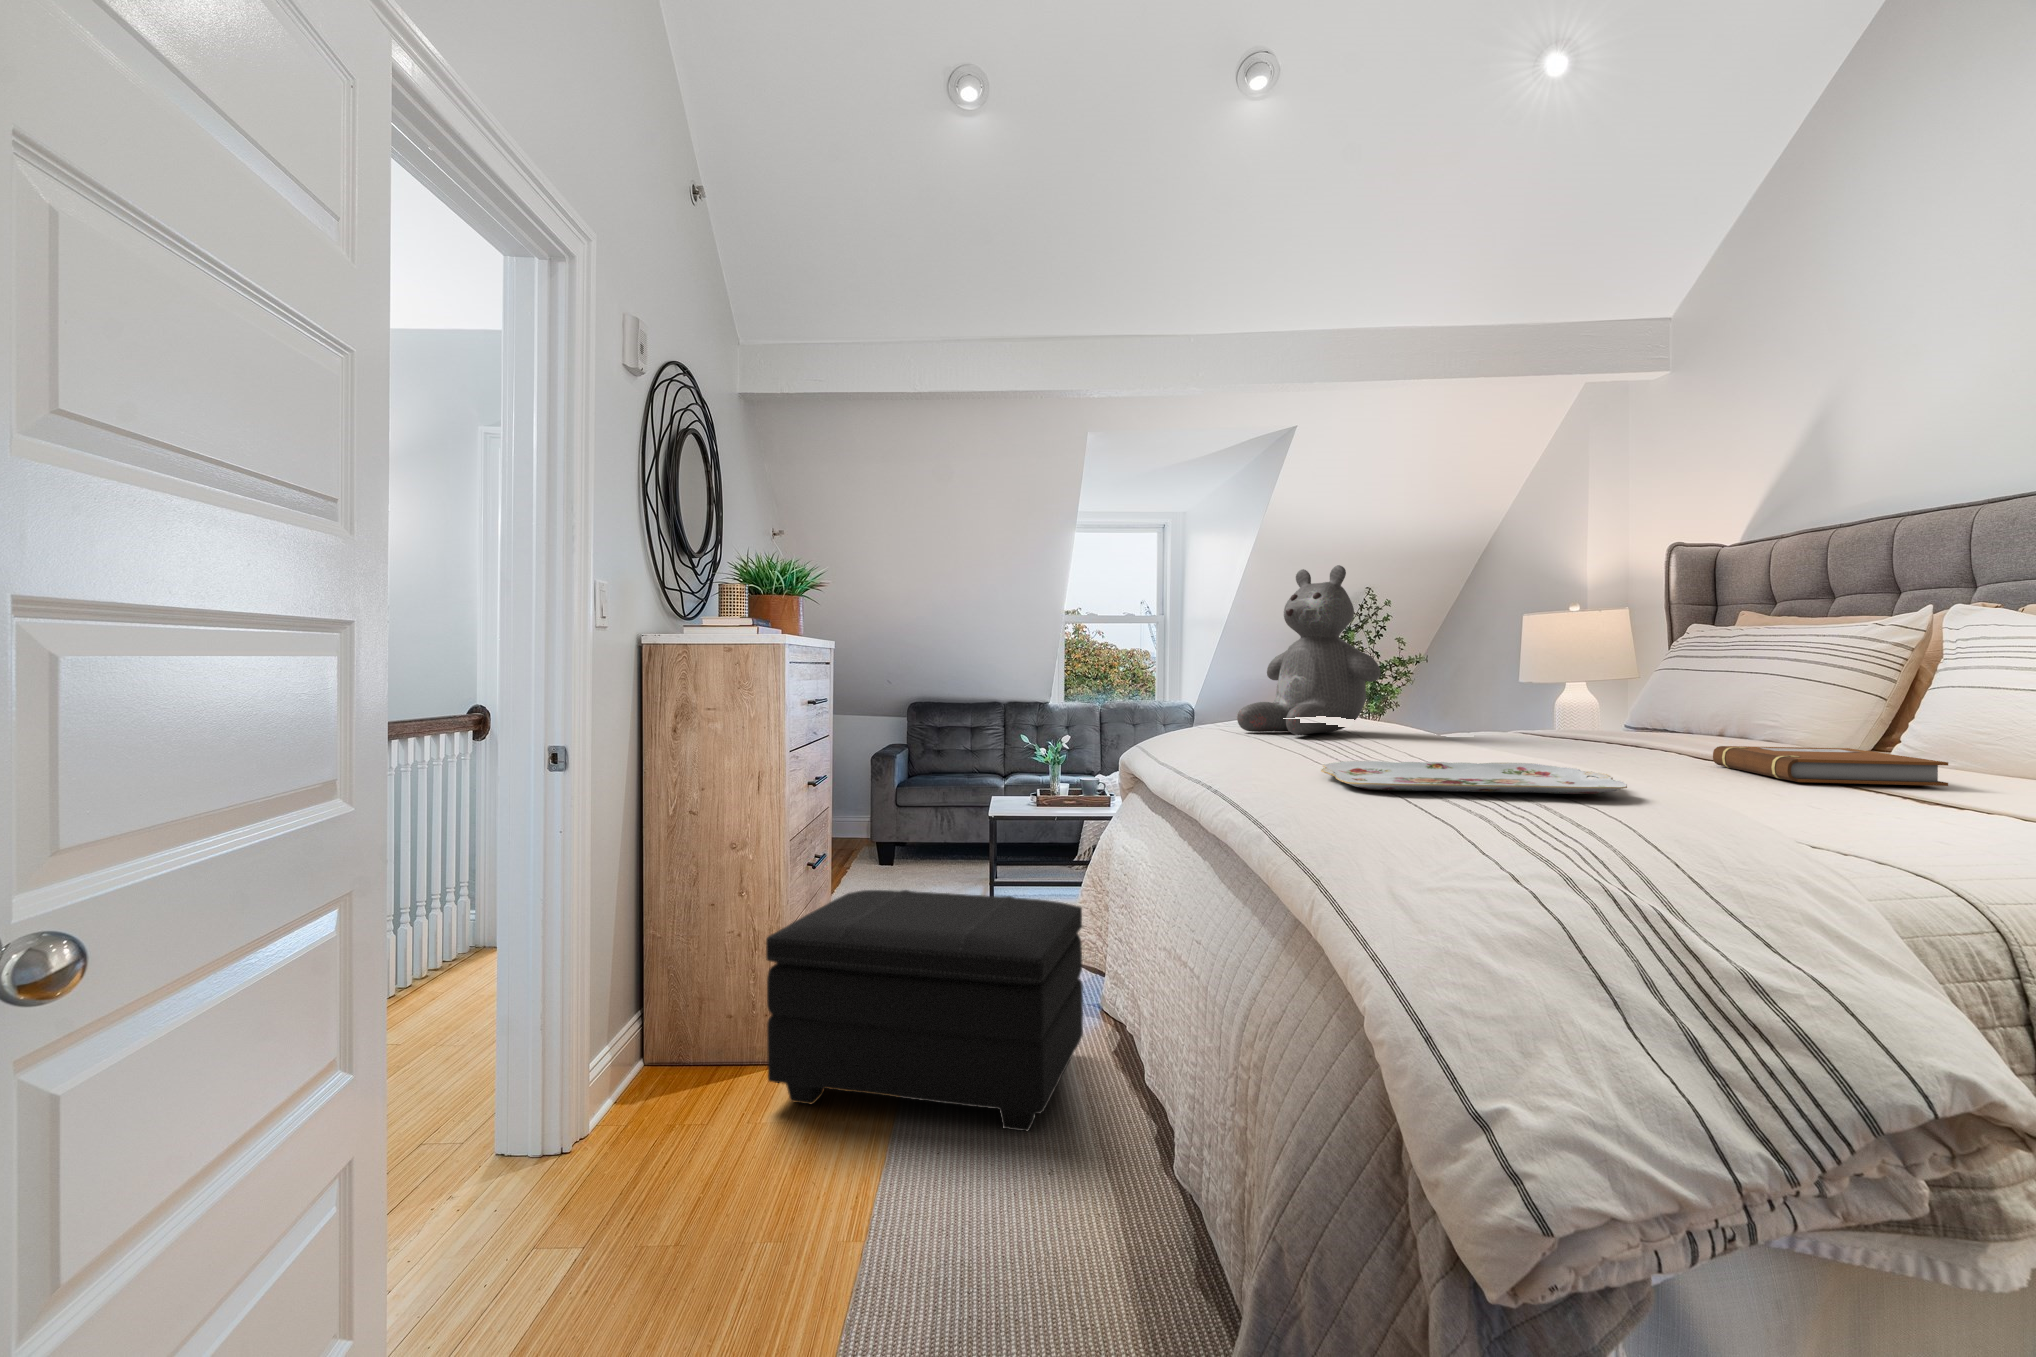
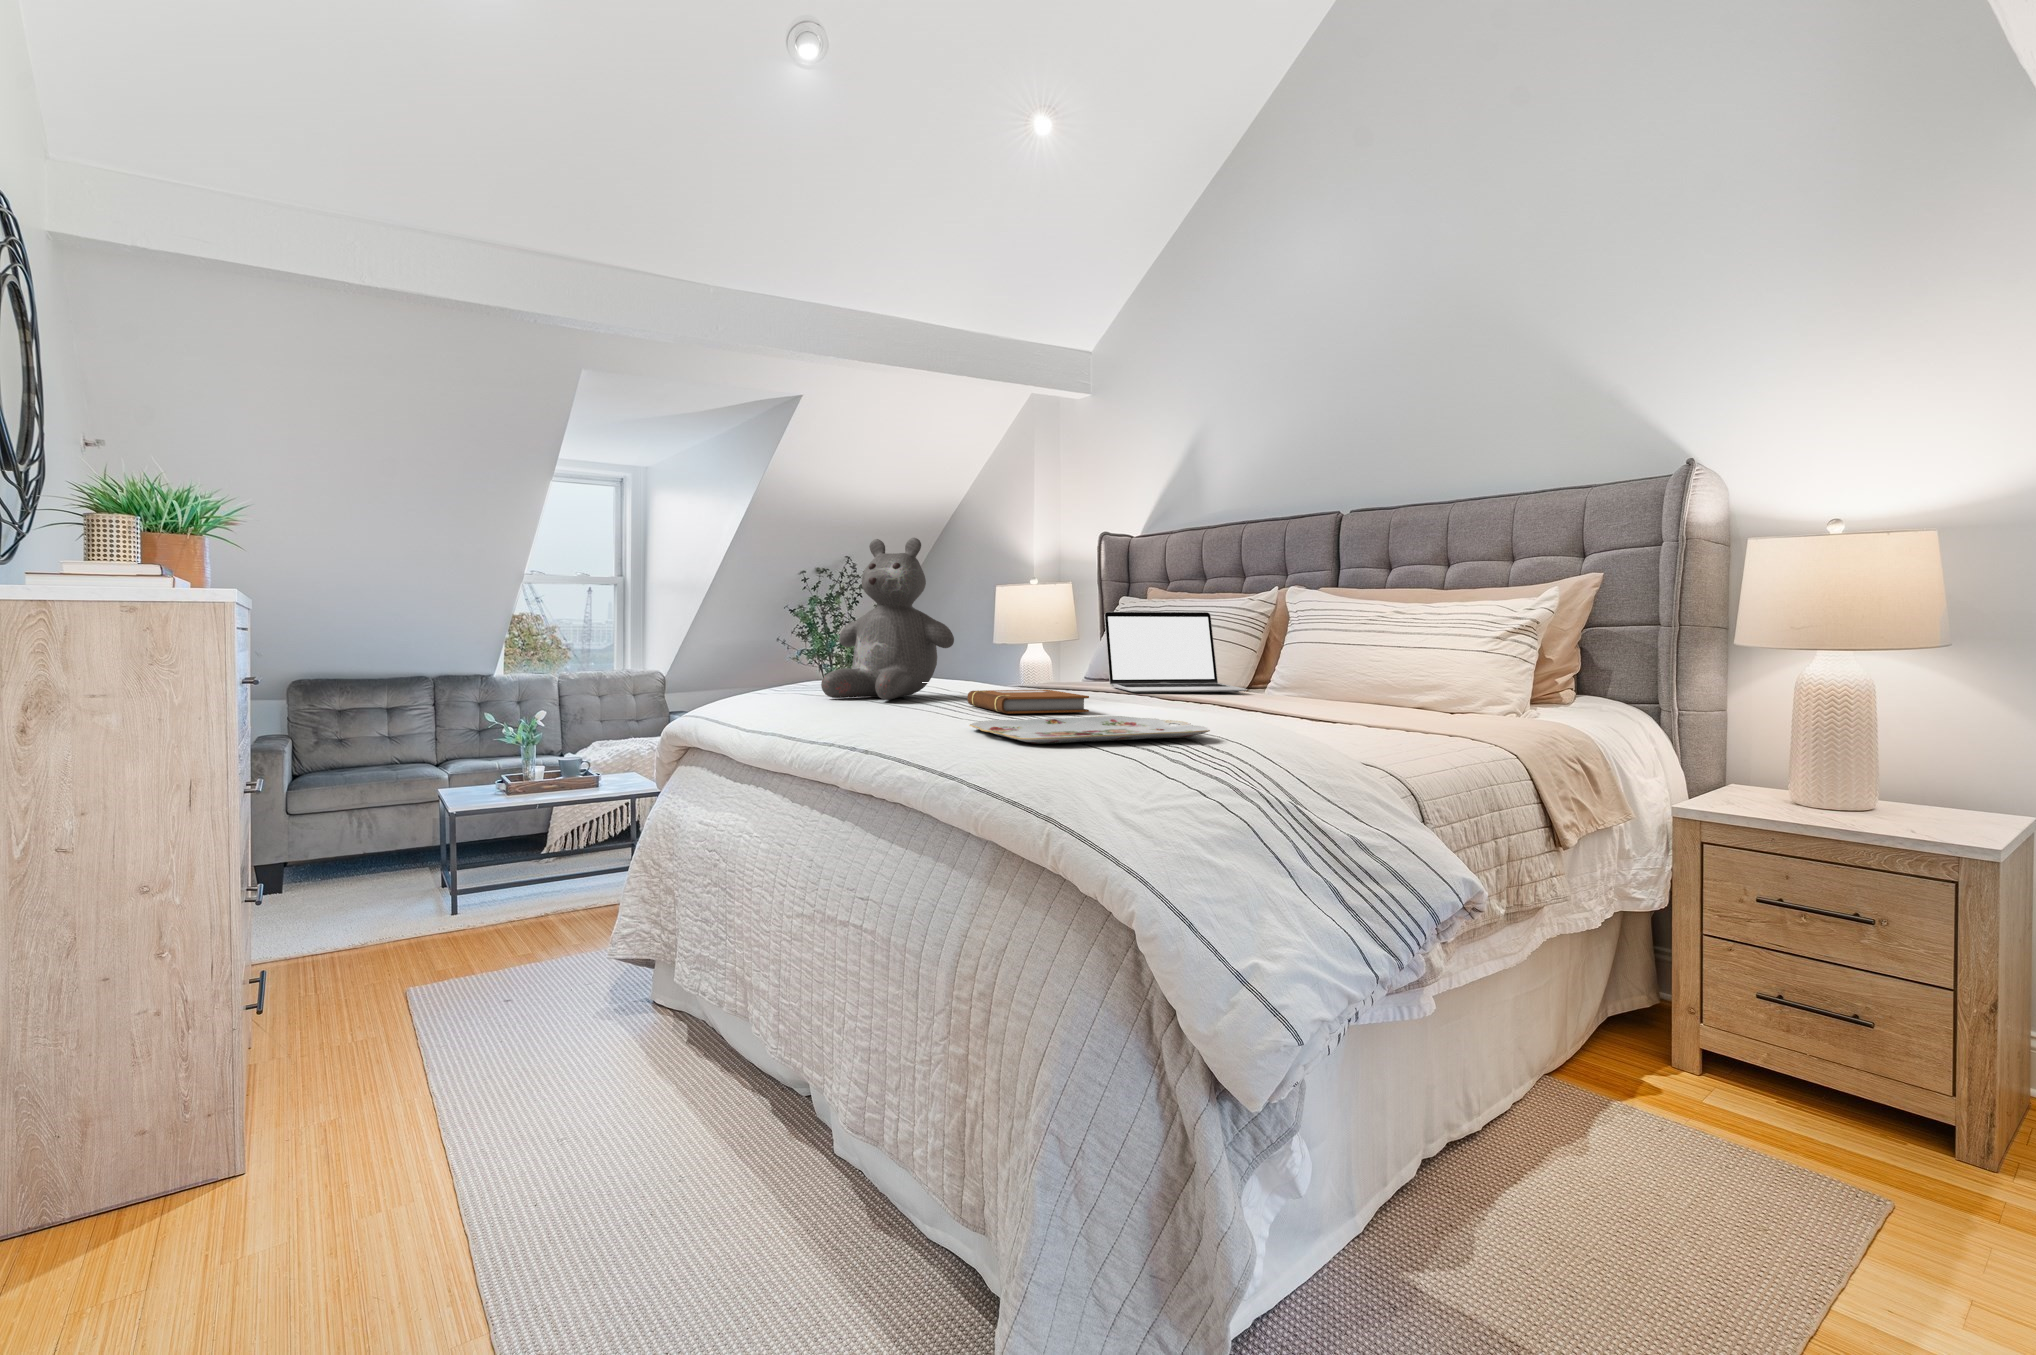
laptop: none [1614,636,1824,741] -> present [1104,612,1247,693]
notebook: present [1713,746,1948,786] -> present [967,690,1089,714]
footstool: present [766,890,1083,1131] -> none [249,893,657,1197]

